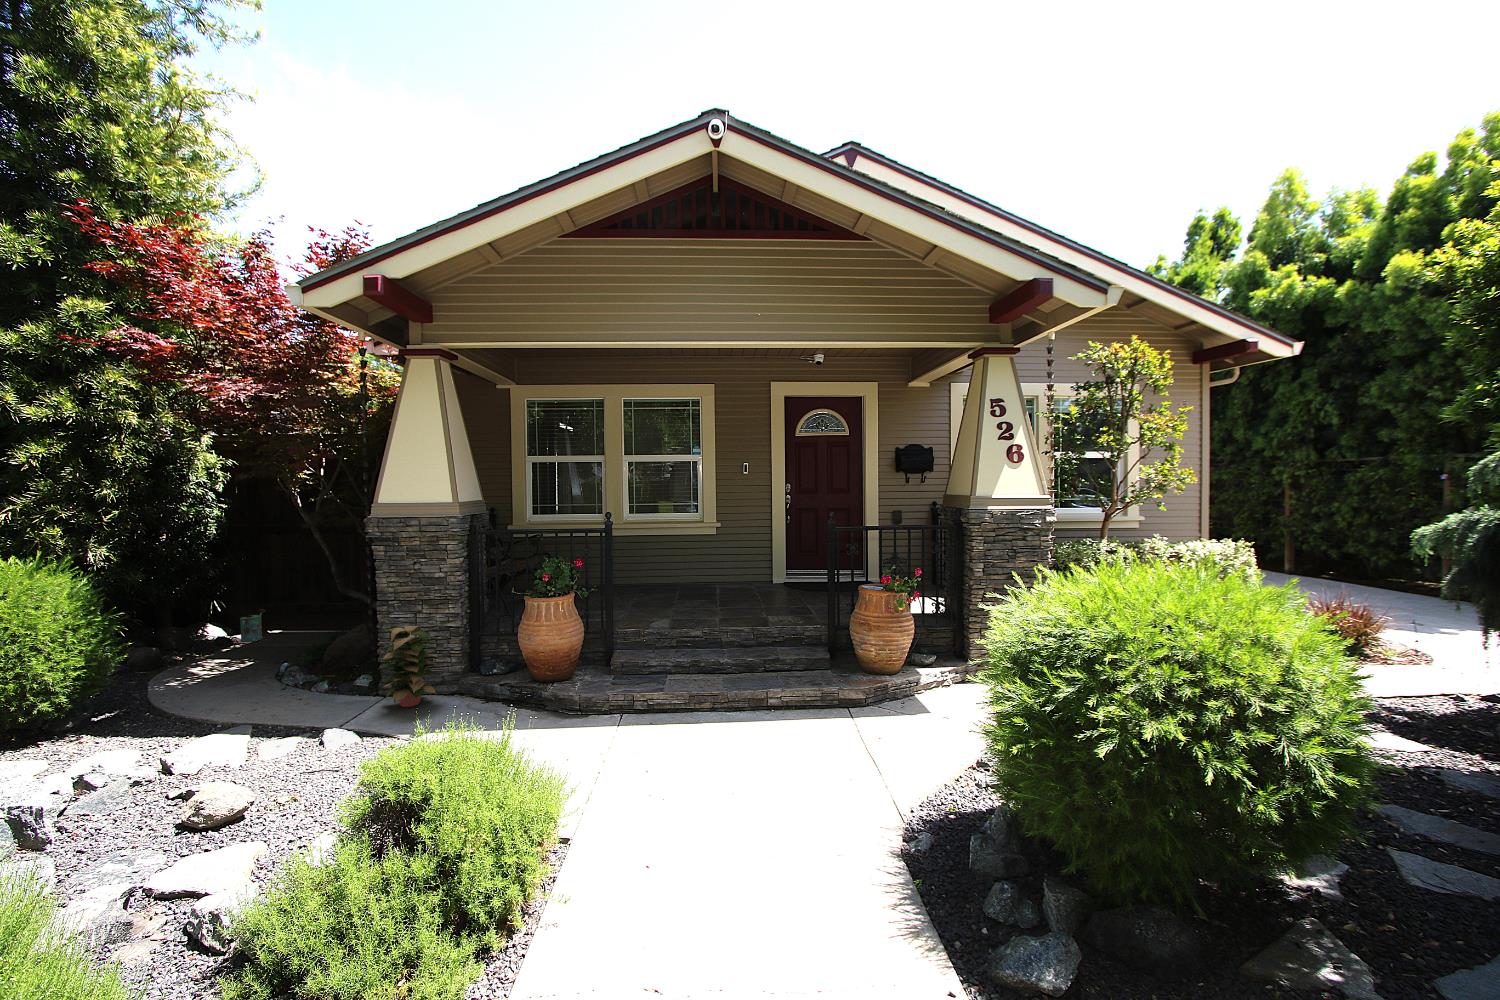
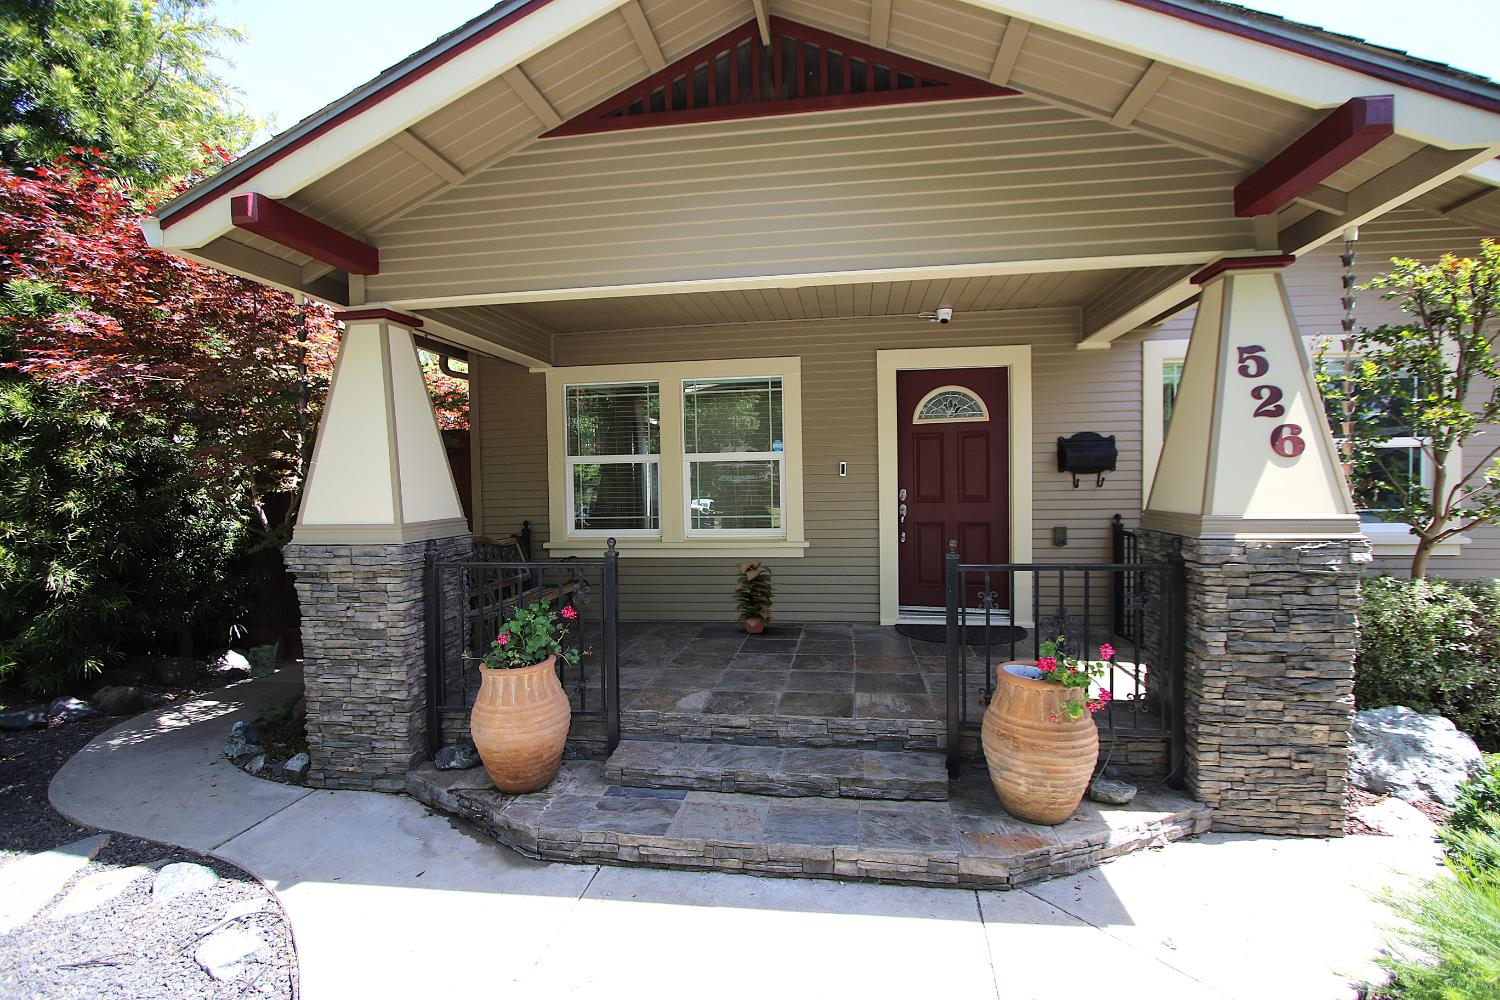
decorative plant: present [379,626,438,707] -> present [731,562,778,633]

